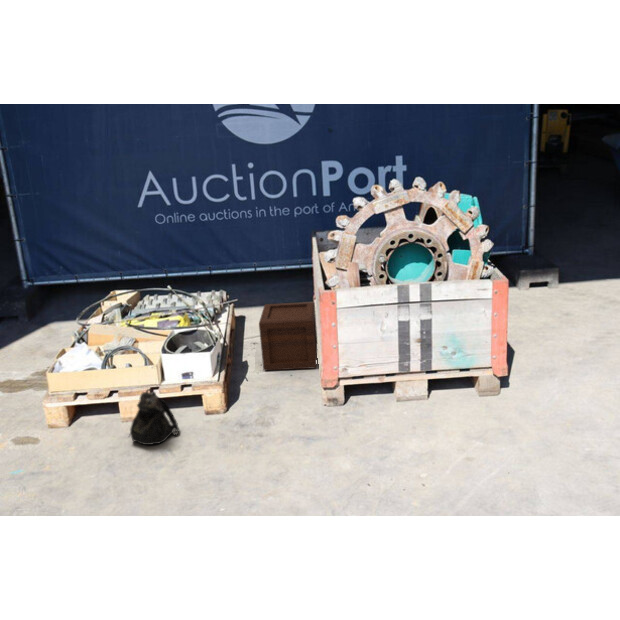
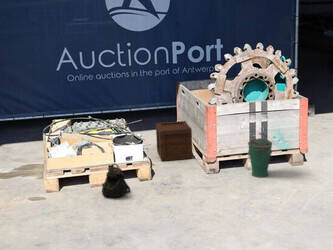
trash can: none [390,350,434,420] -> present [248,138,272,177]

